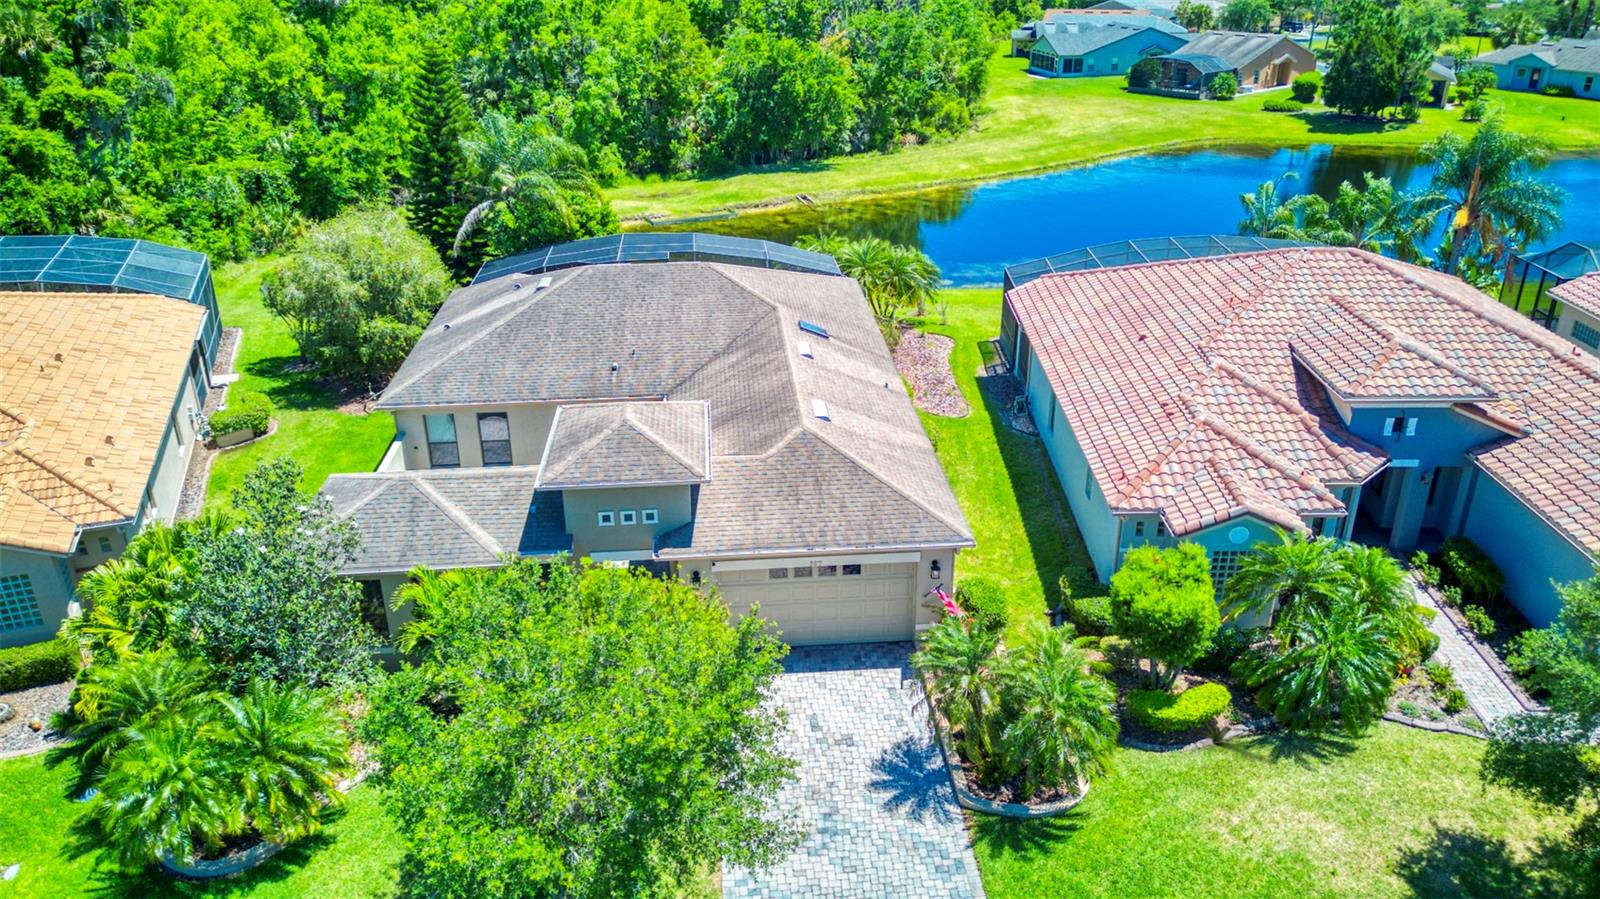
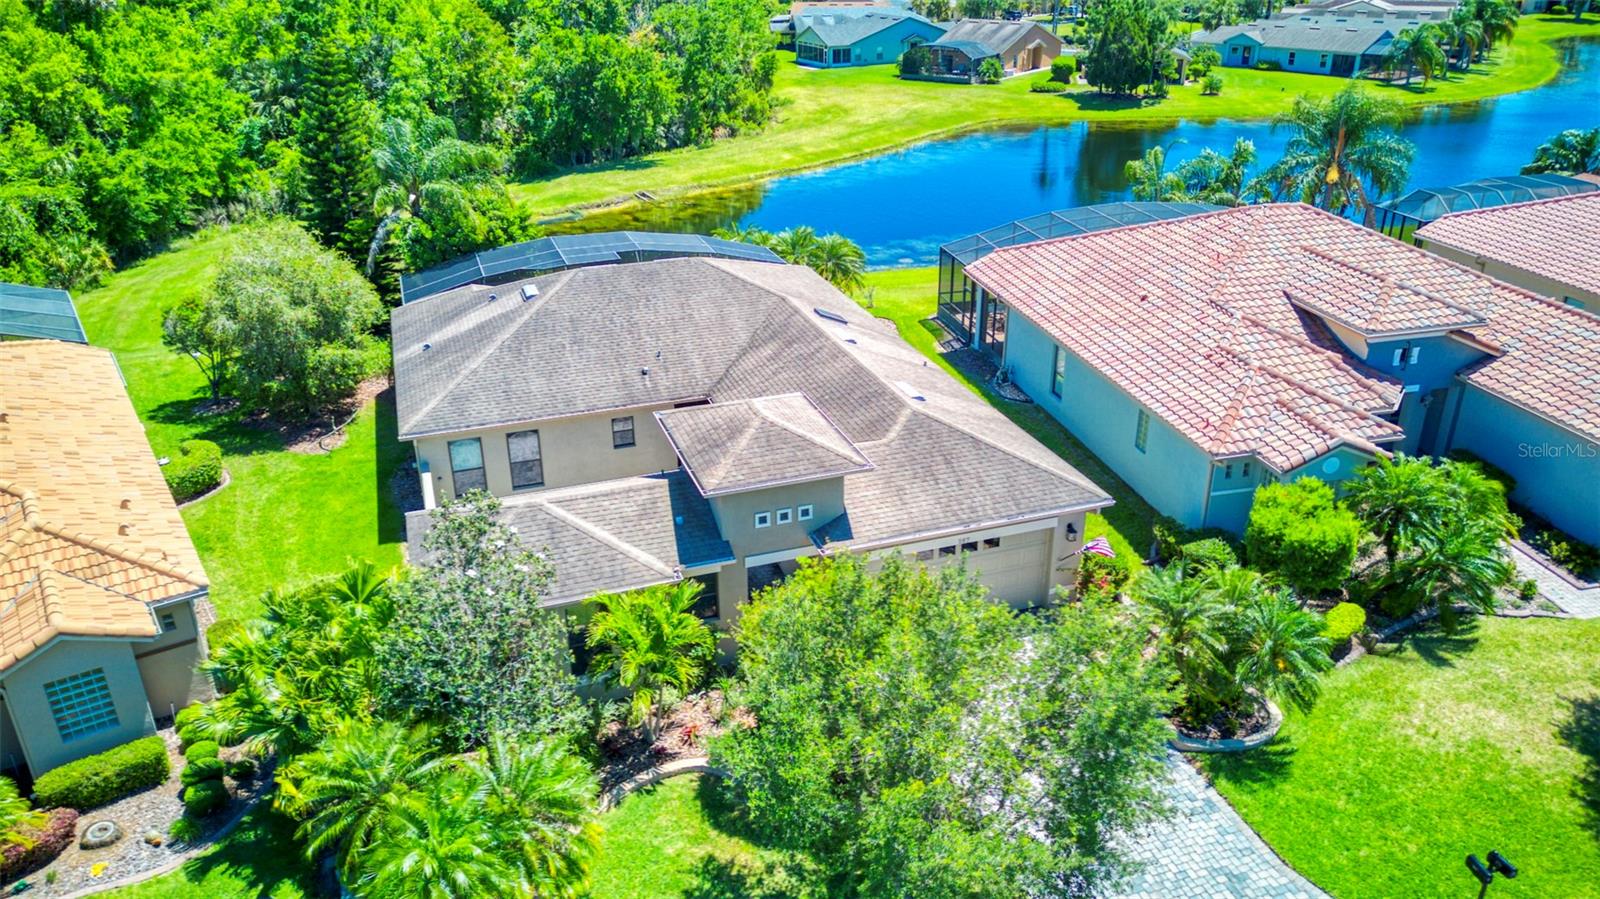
bench: present [217,428,254,451] -> none [186,475,229,506]

